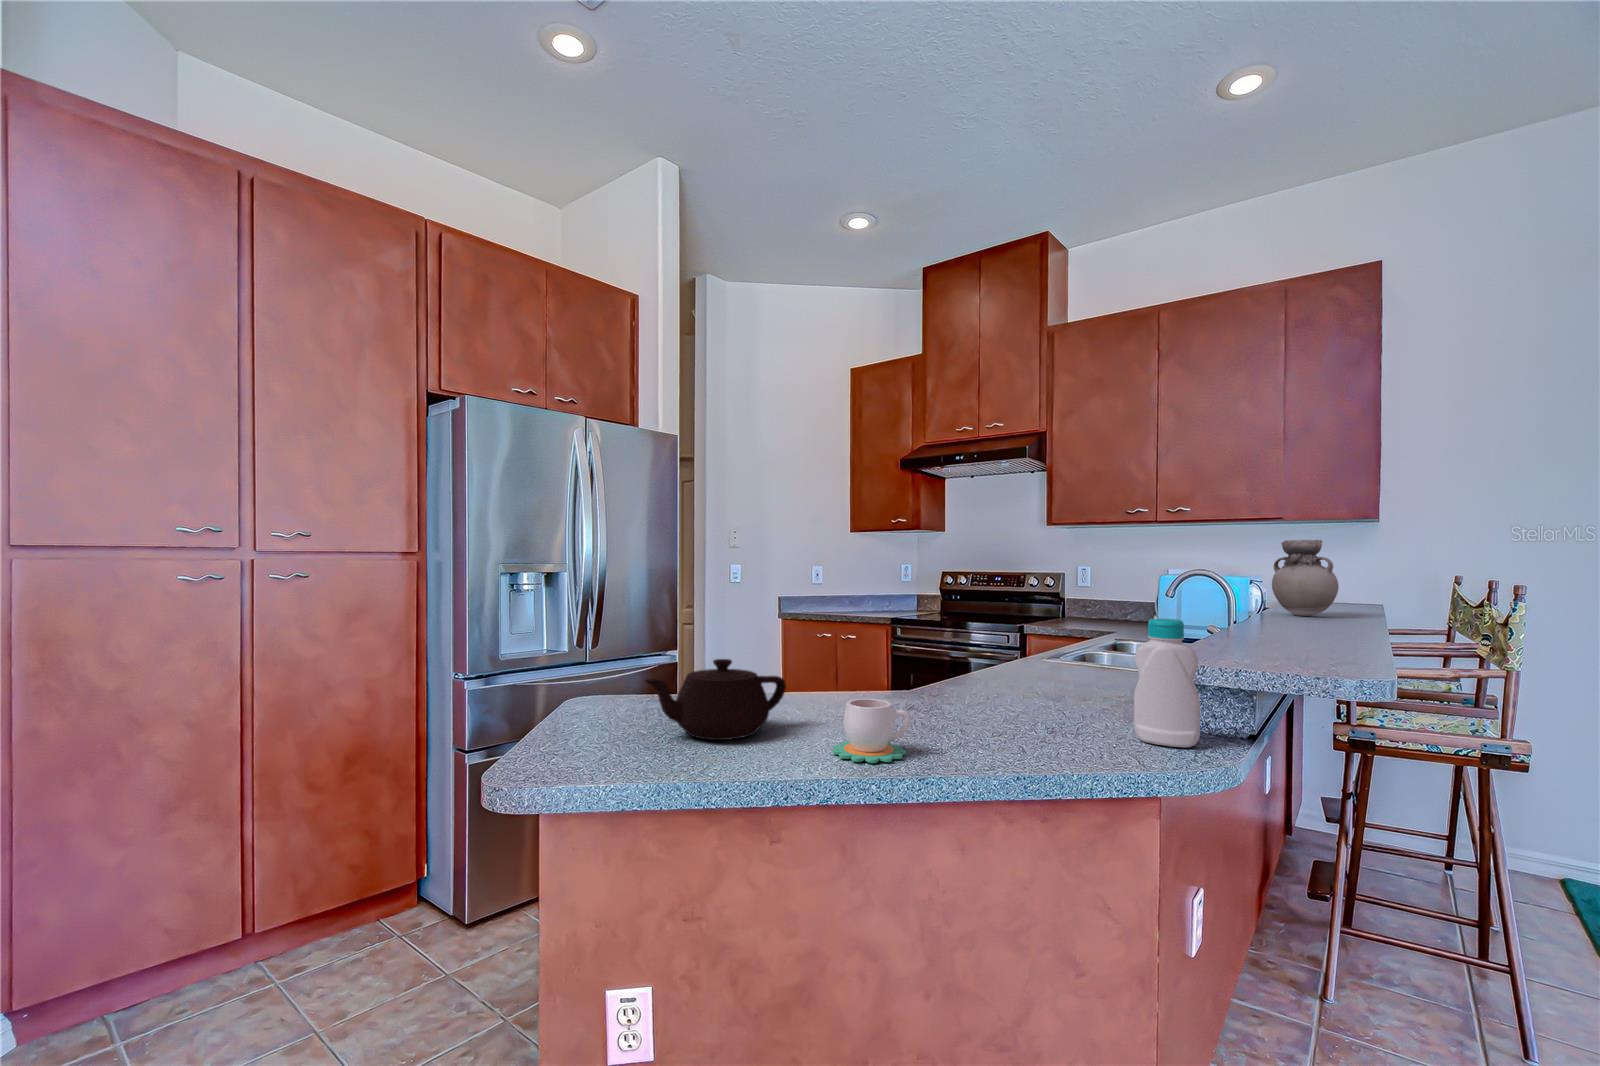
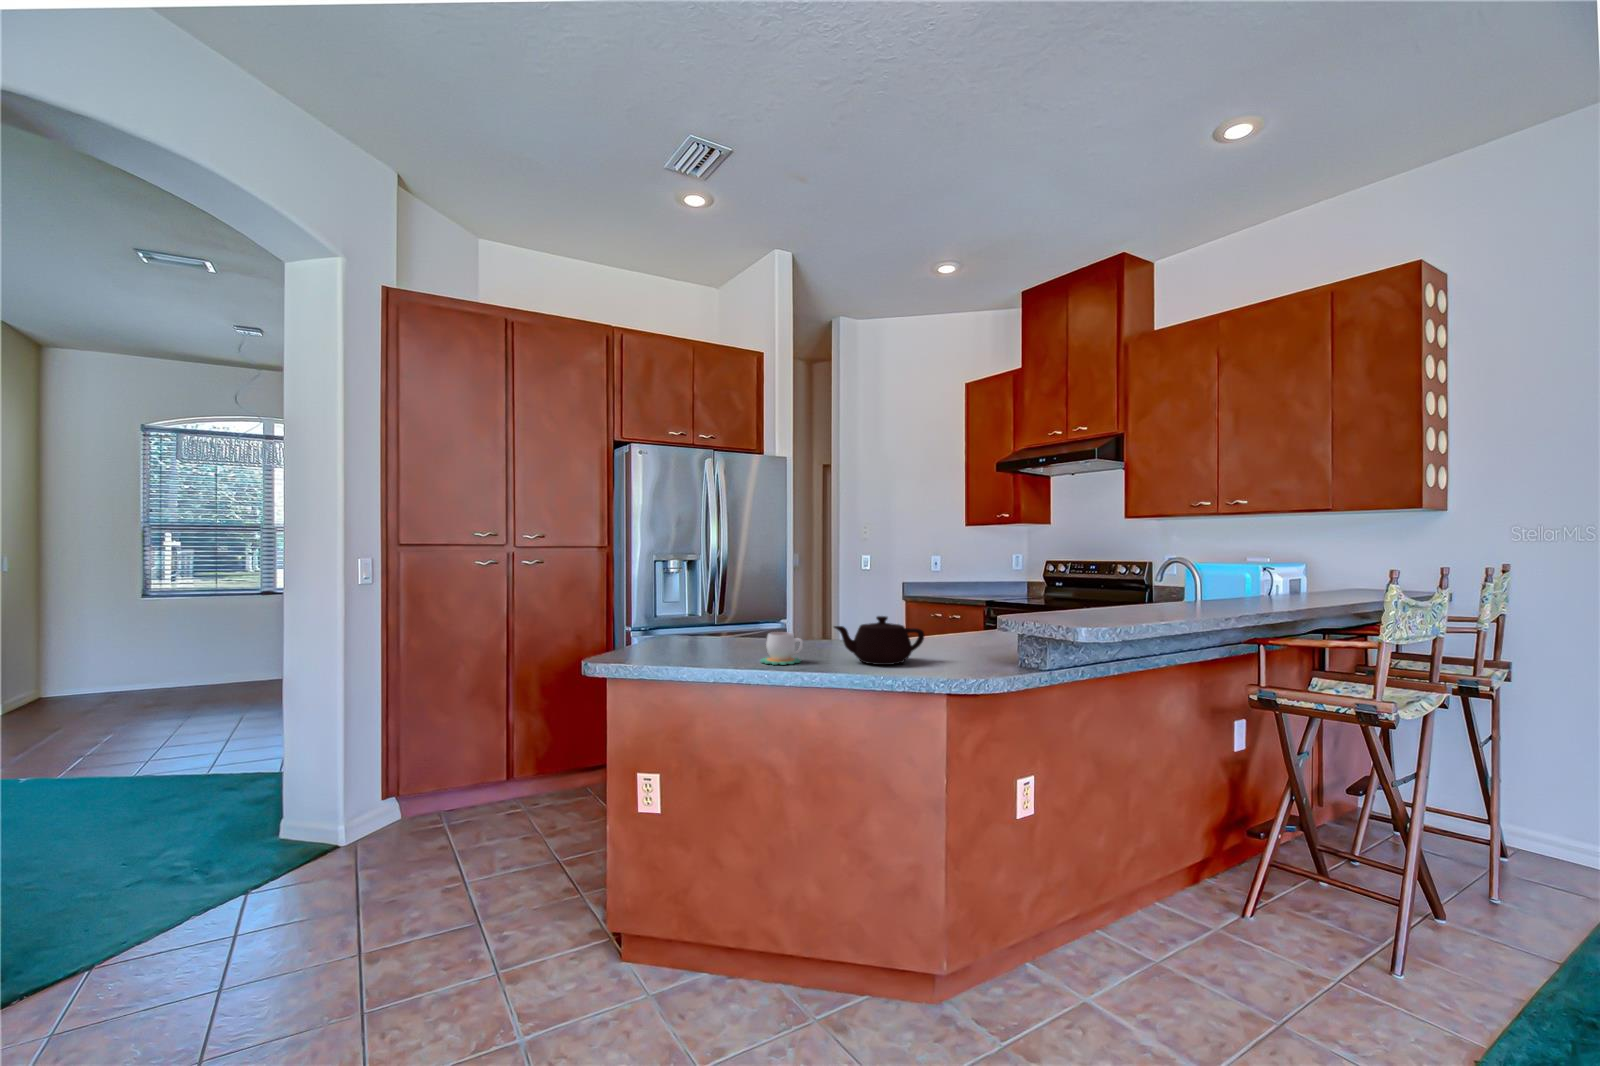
vase: present [1272,540,1339,616] -> none [1267,531,1326,600]
bottle: present [1134,619,1200,747] -> none [952,589,990,669]
teapot: present [644,659,786,740] -> present [834,616,924,665]

